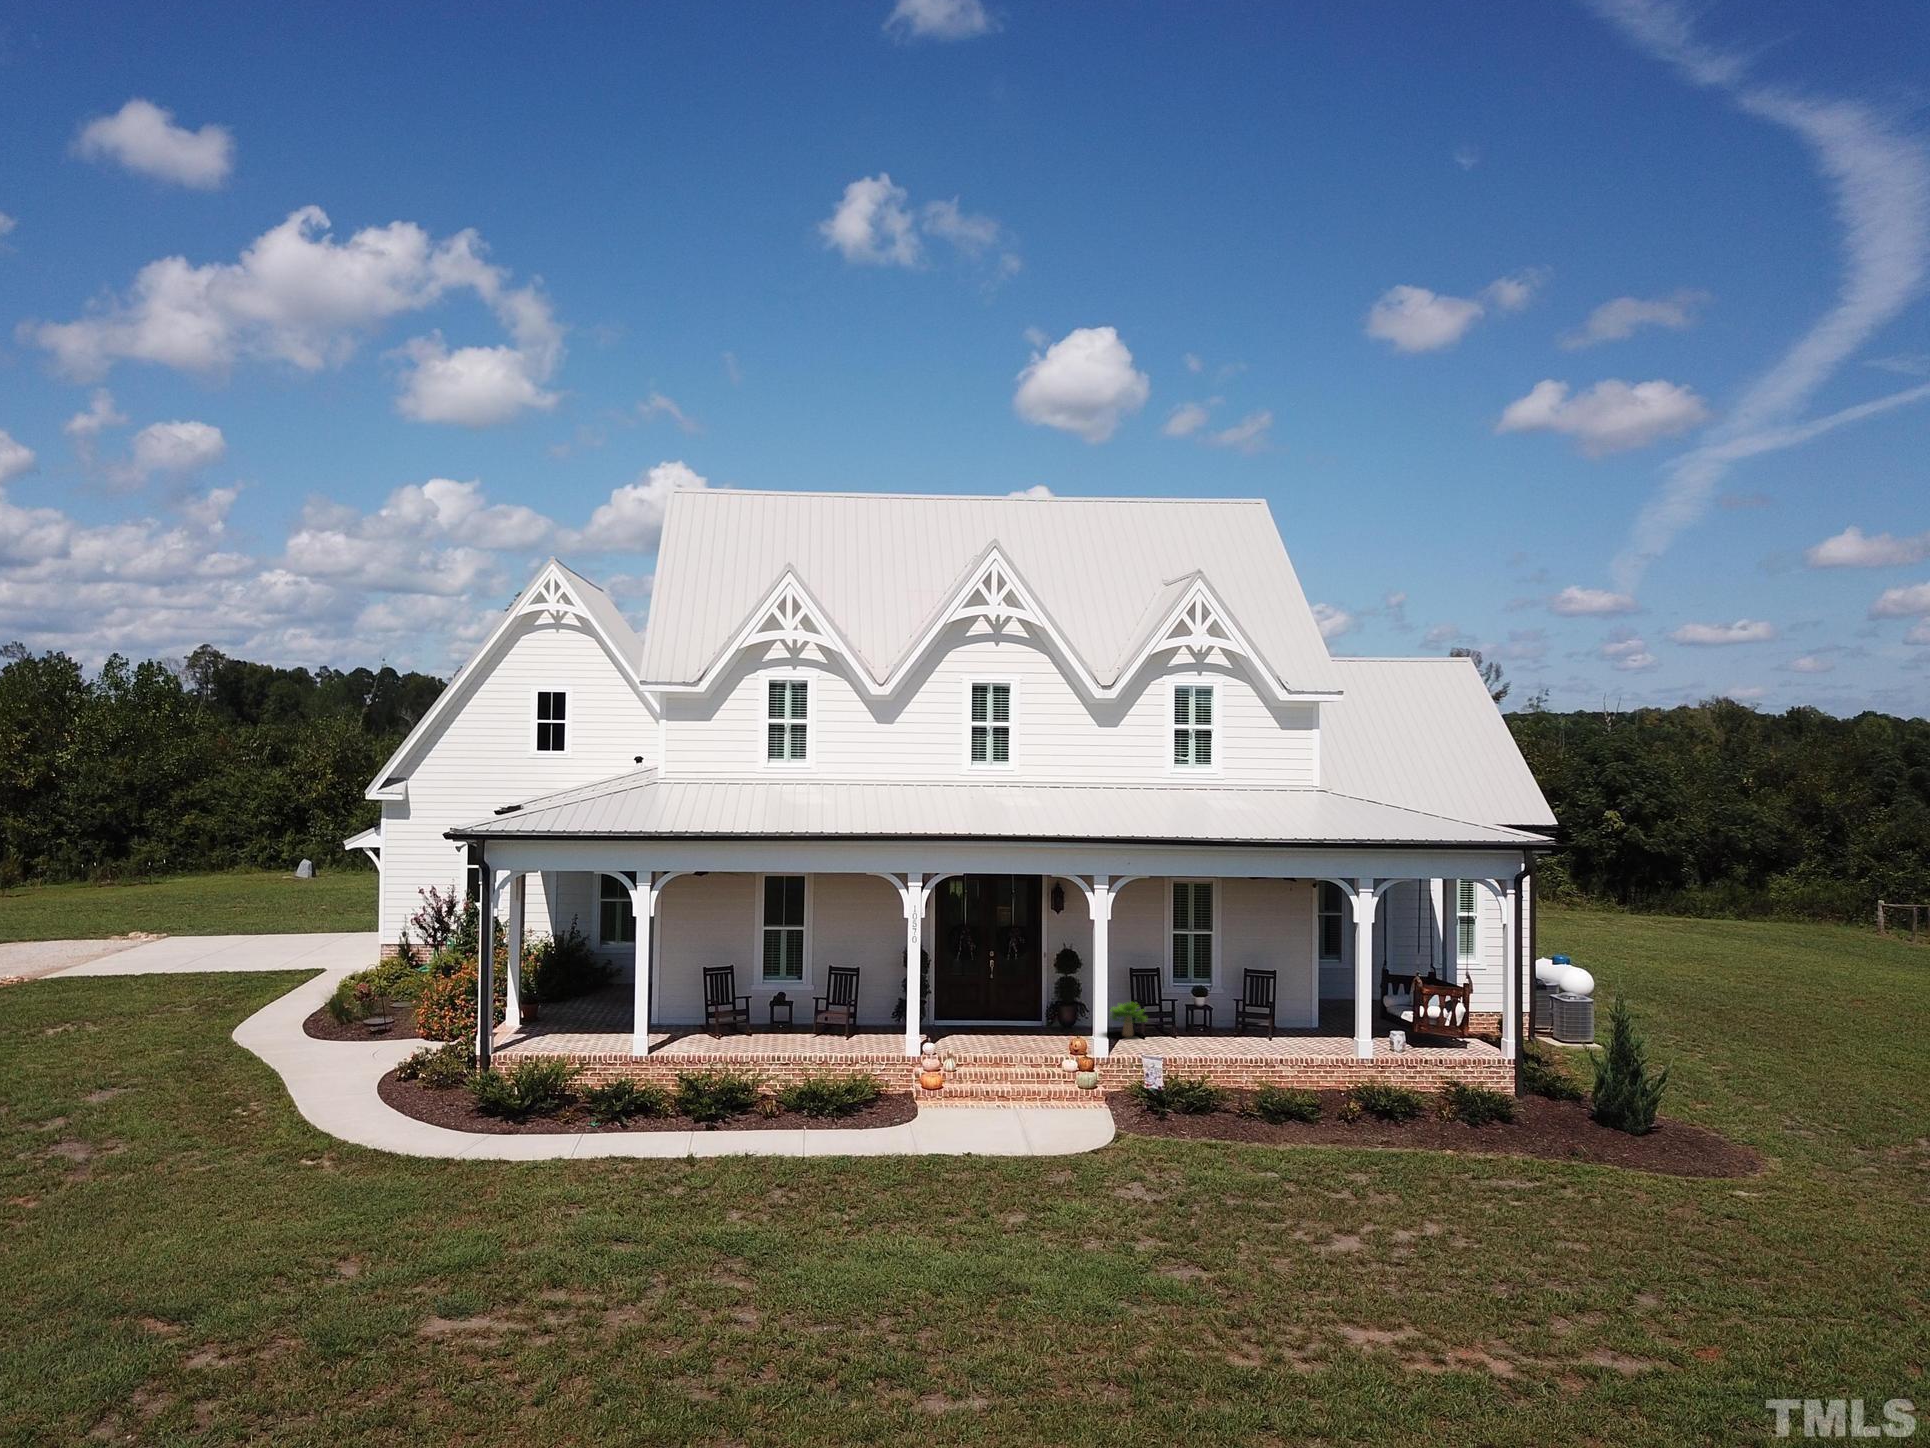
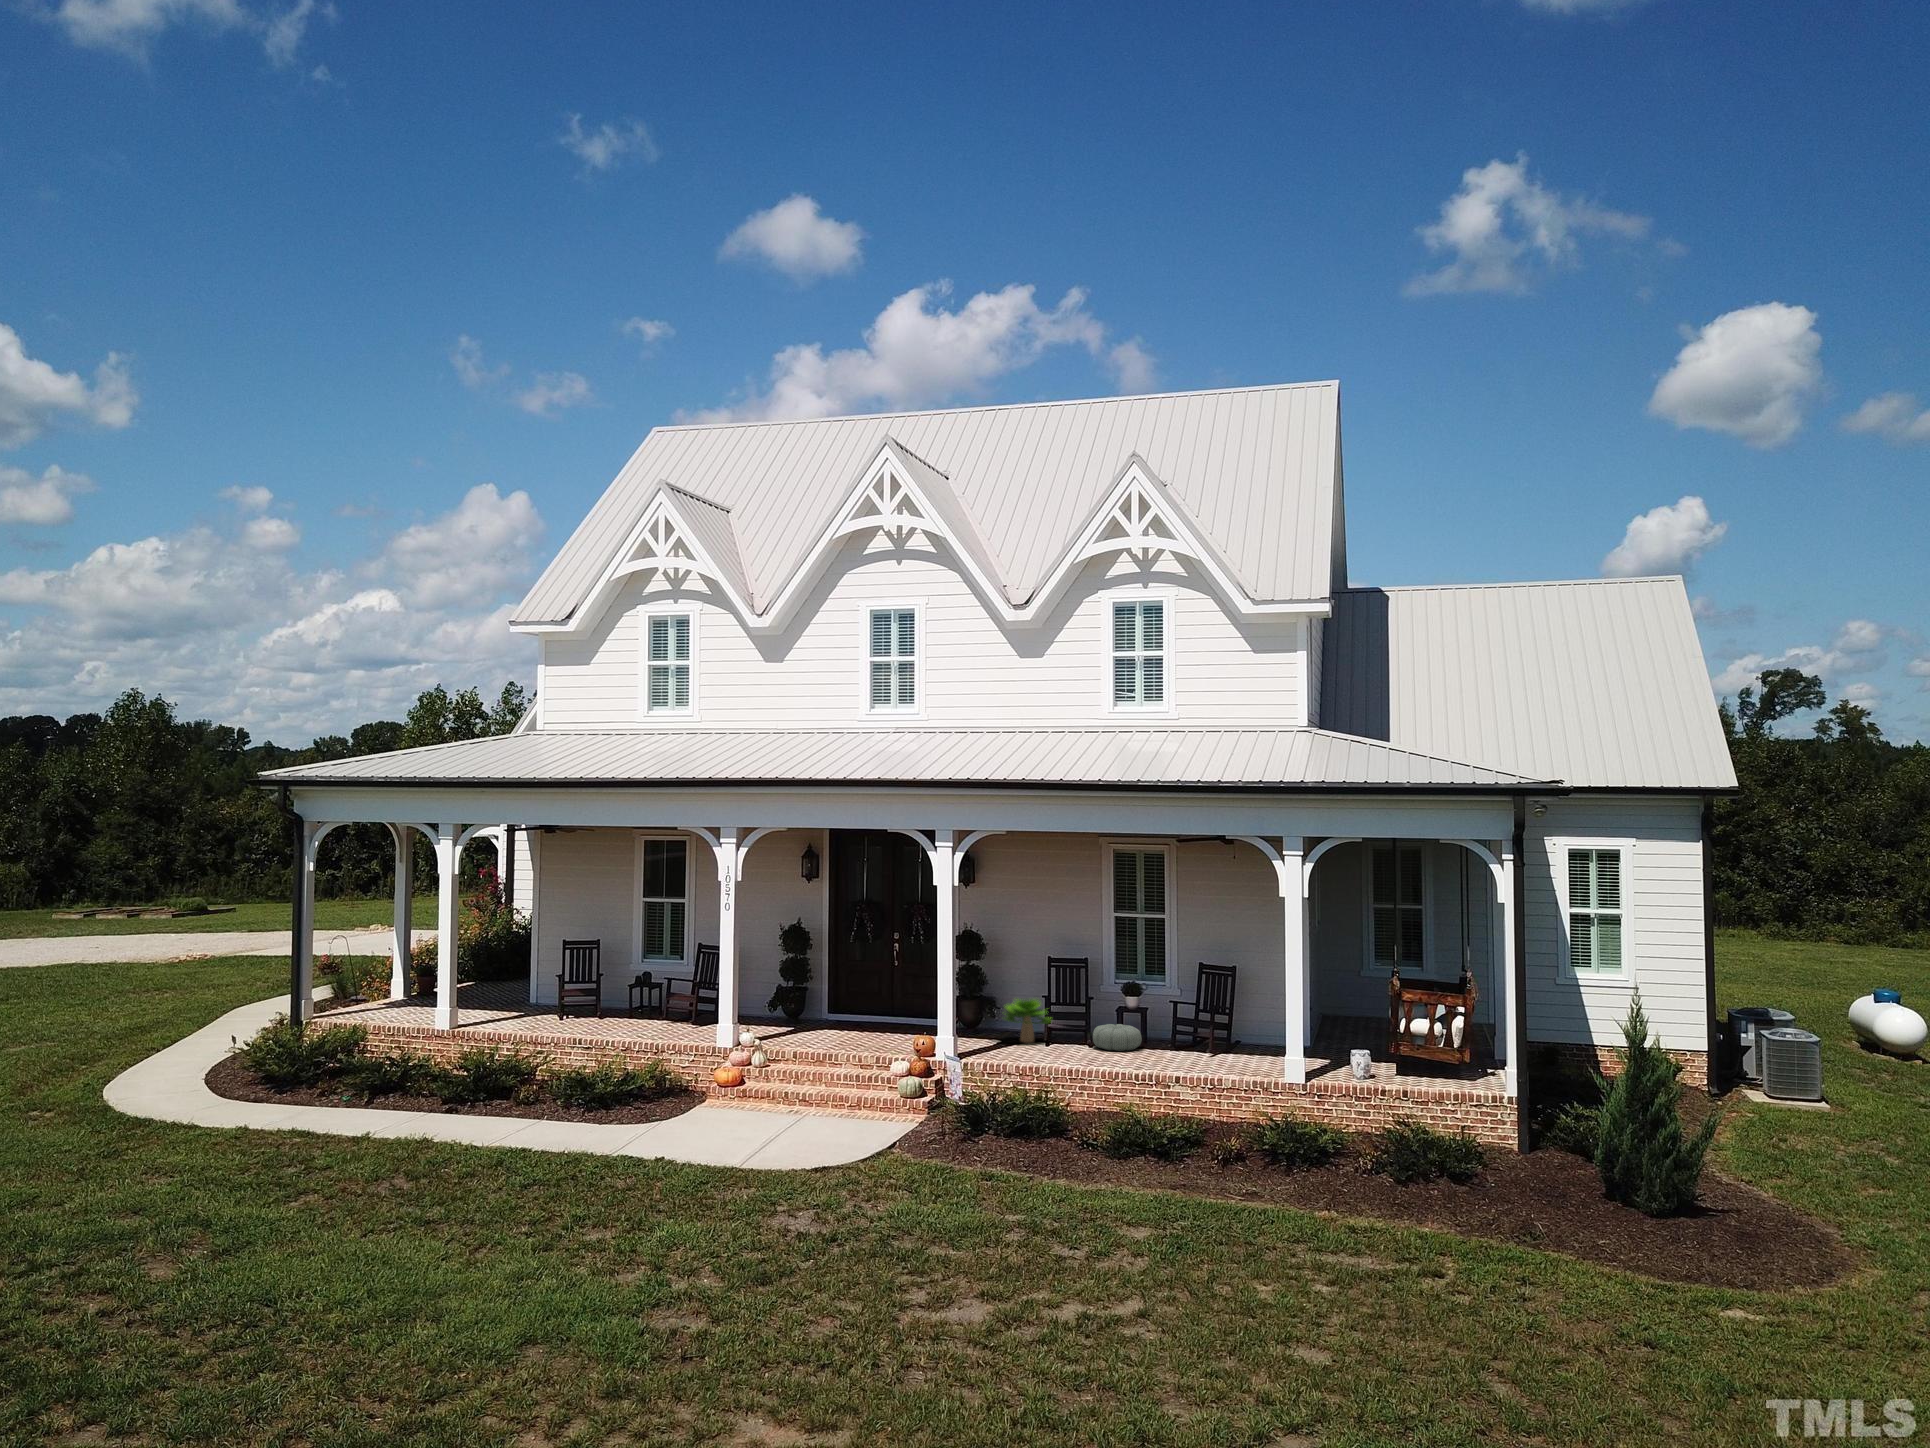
pouf: none [1182,1020,1220,1041] -> present [1093,1024,1142,1051]

